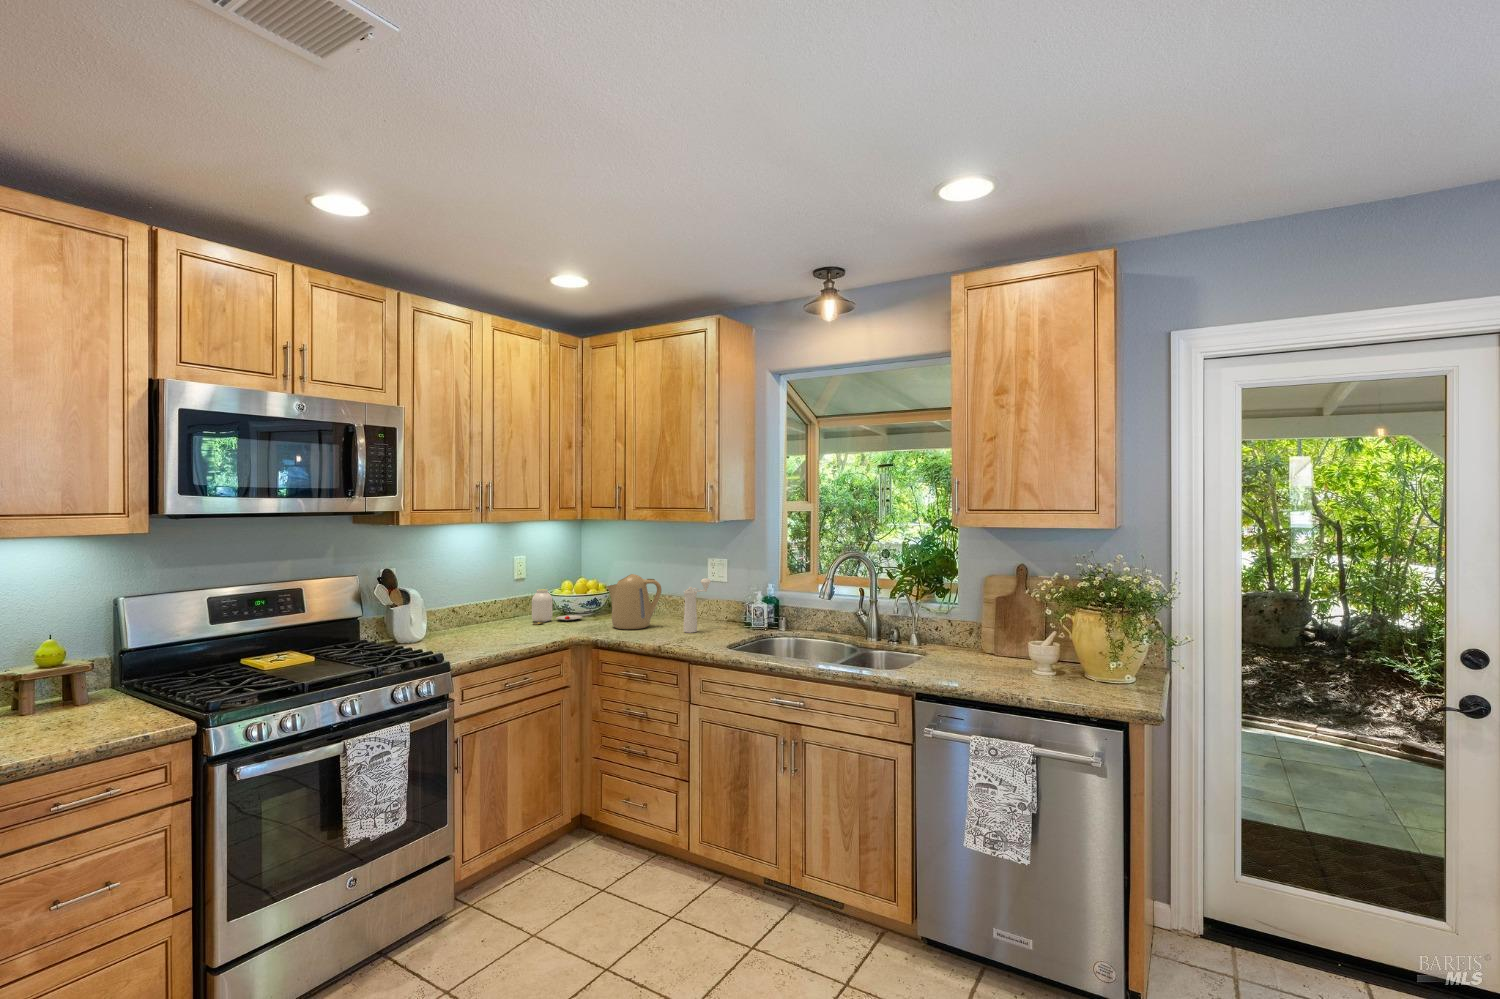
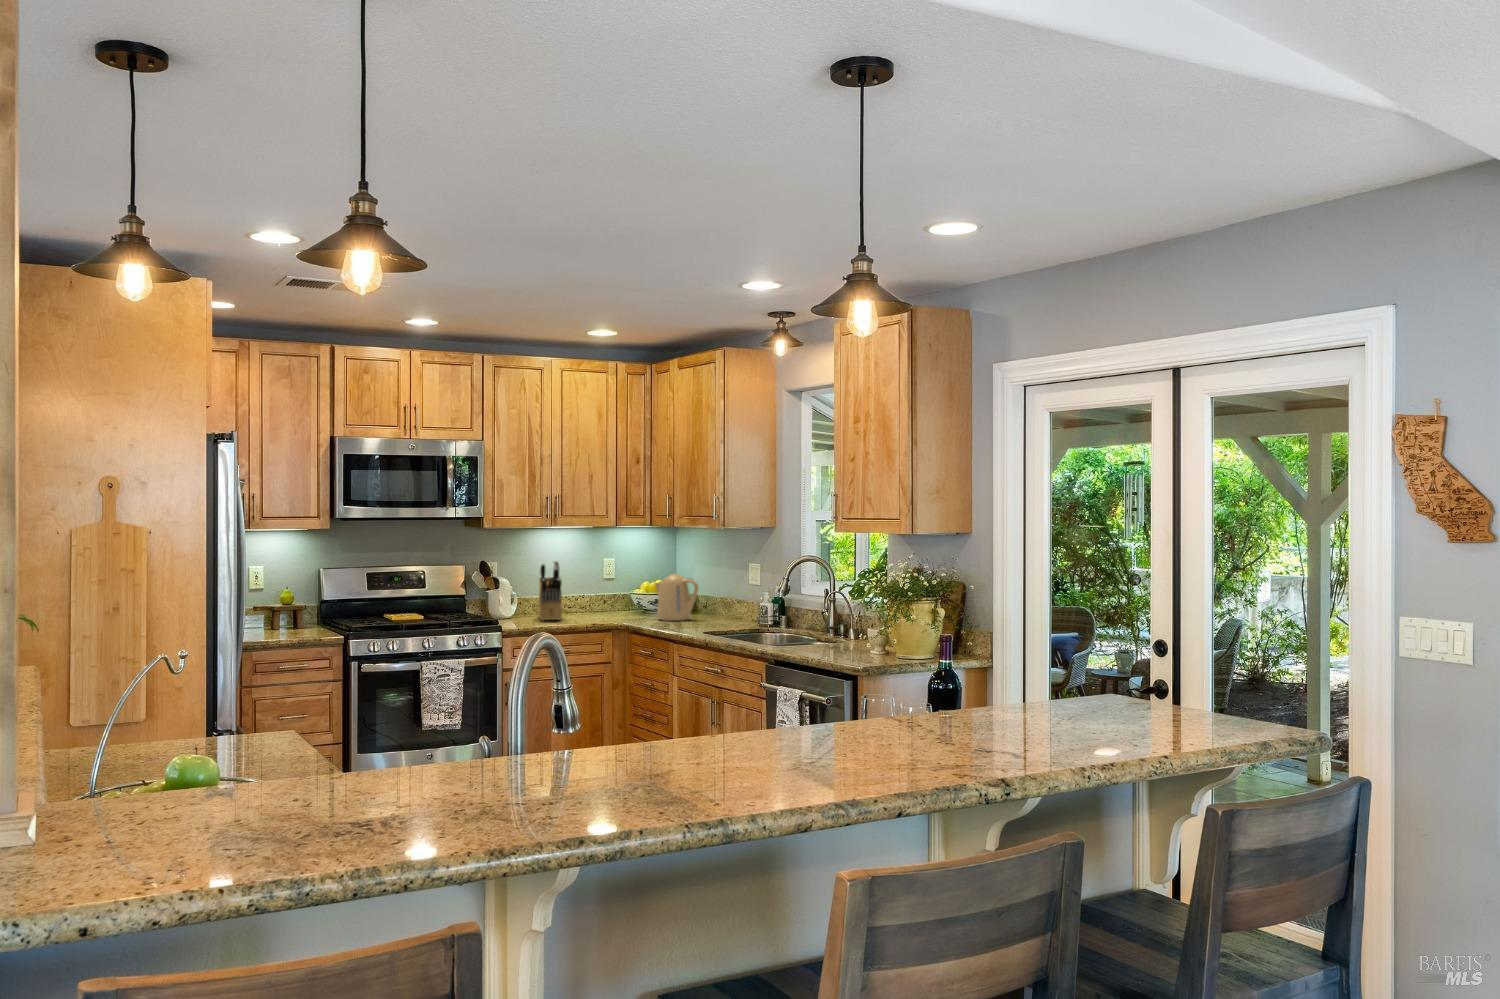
knife block: none [456,566,508,643] -> present [539,561,562,620]
pepper mill: present [684,579,711,633] -> none [704,580,734,625]
jar: present [532,589,582,625] -> none [606,586,651,615]

